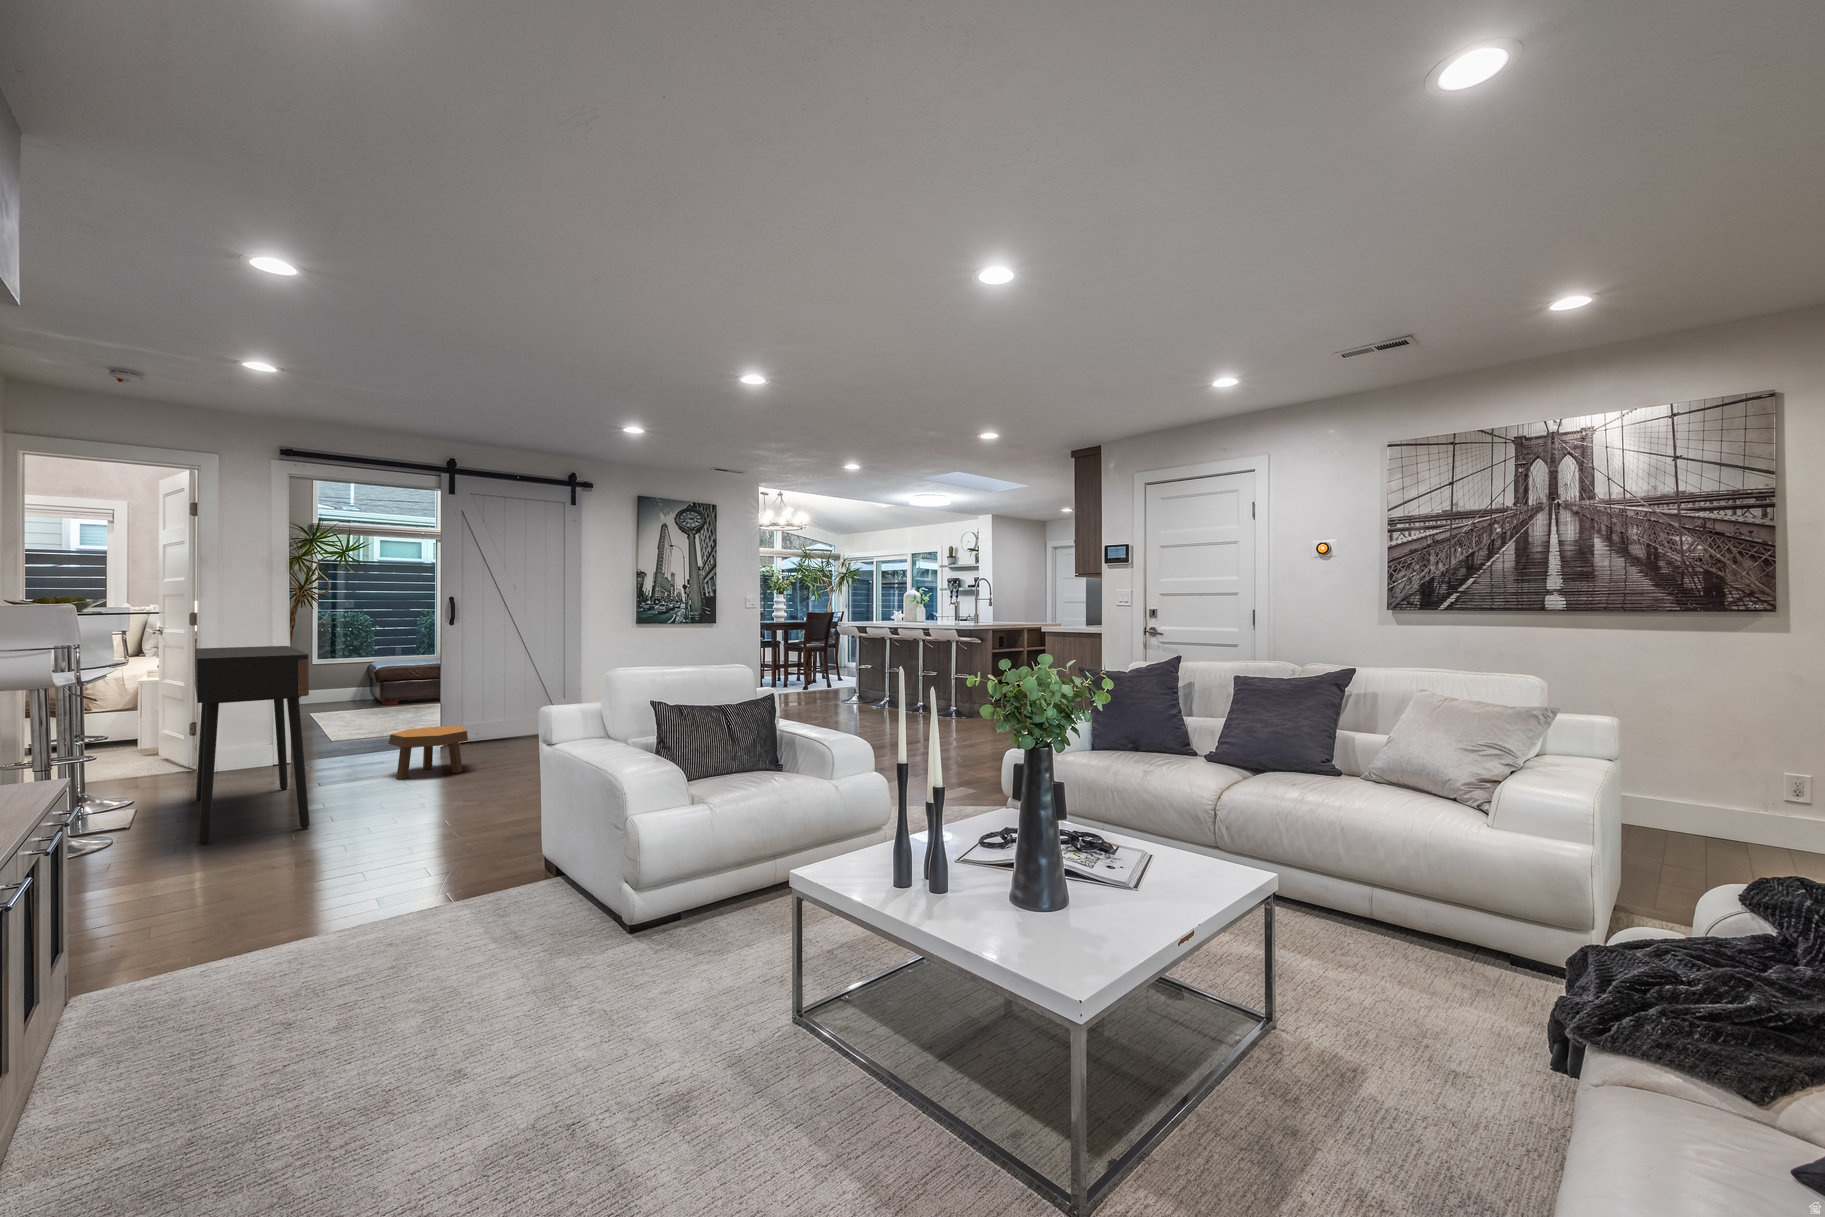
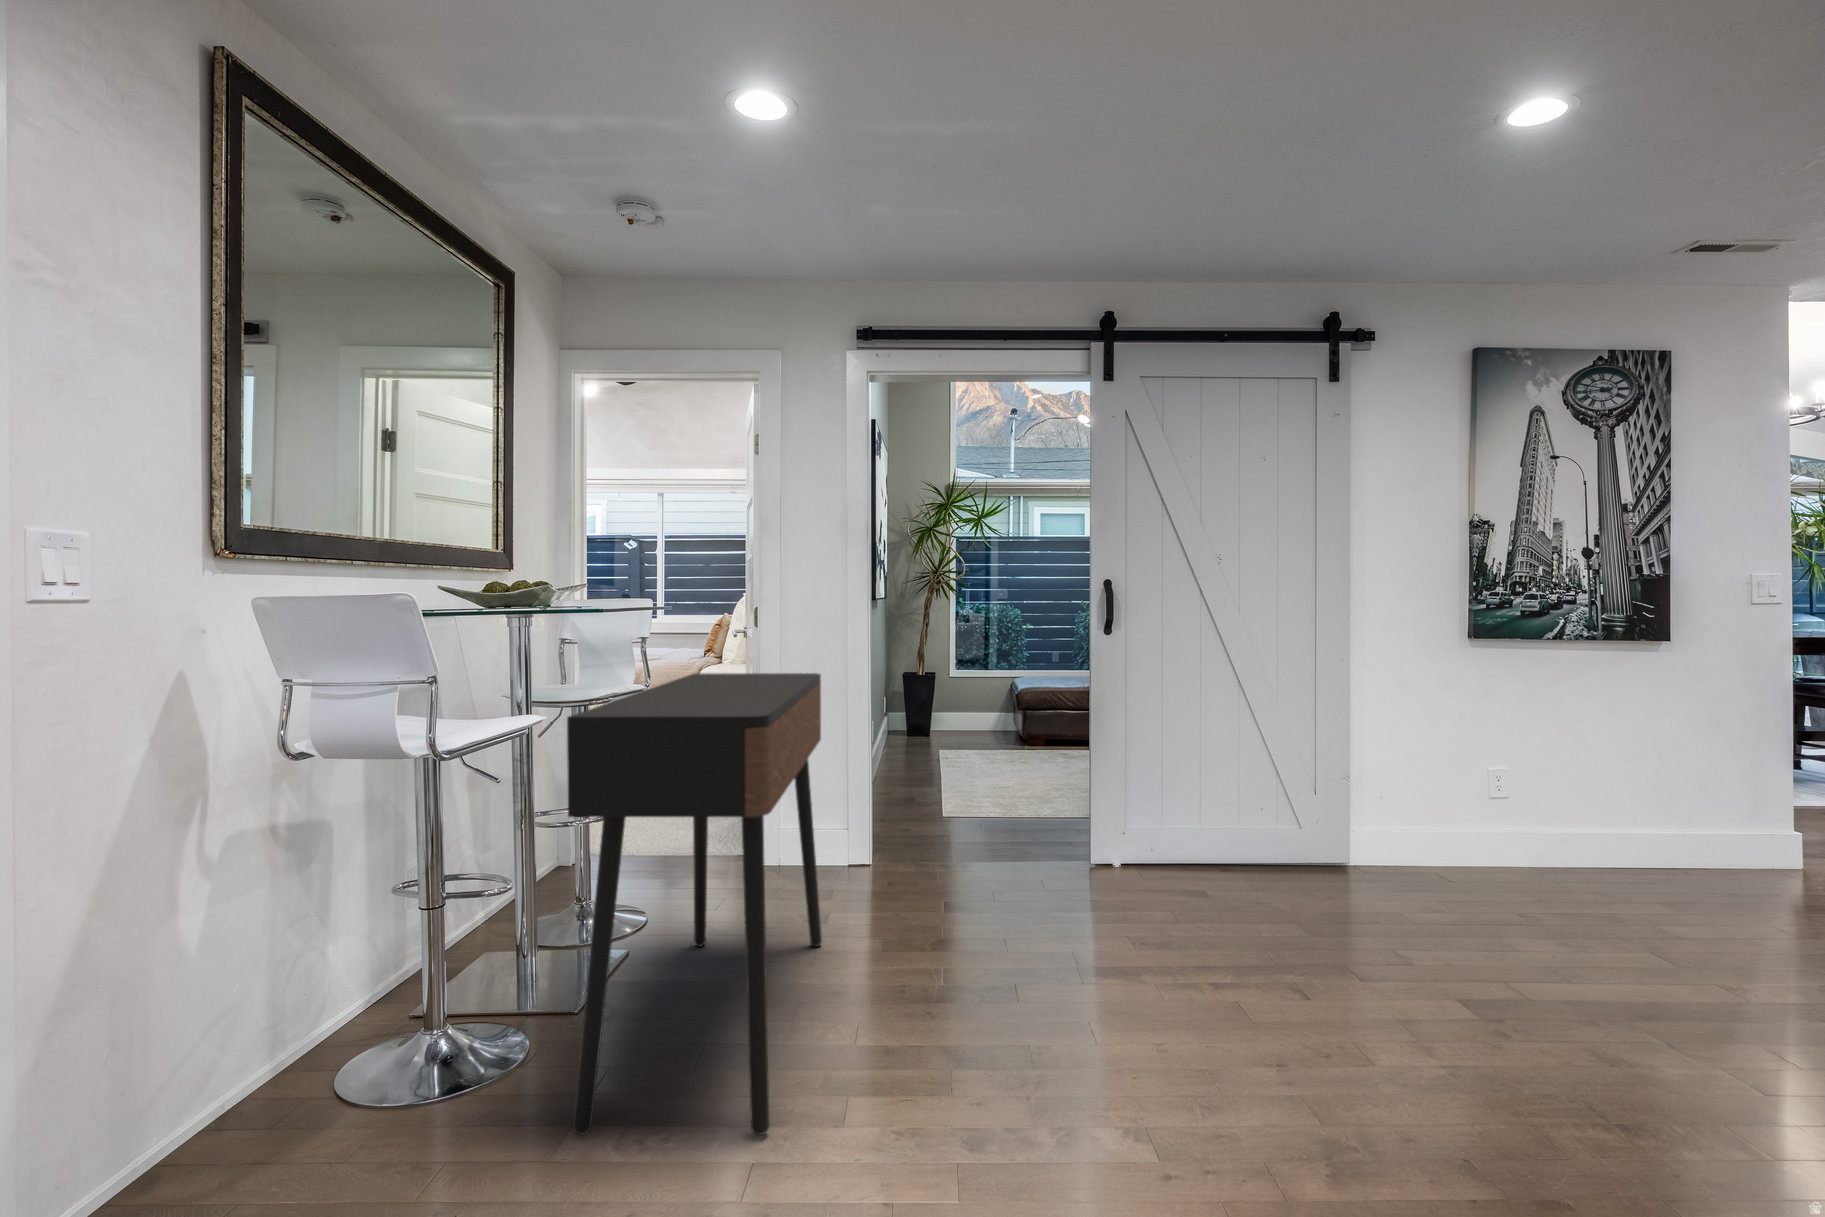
footstool: present [388,726,468,779] -> none [982,849,1125,971]

